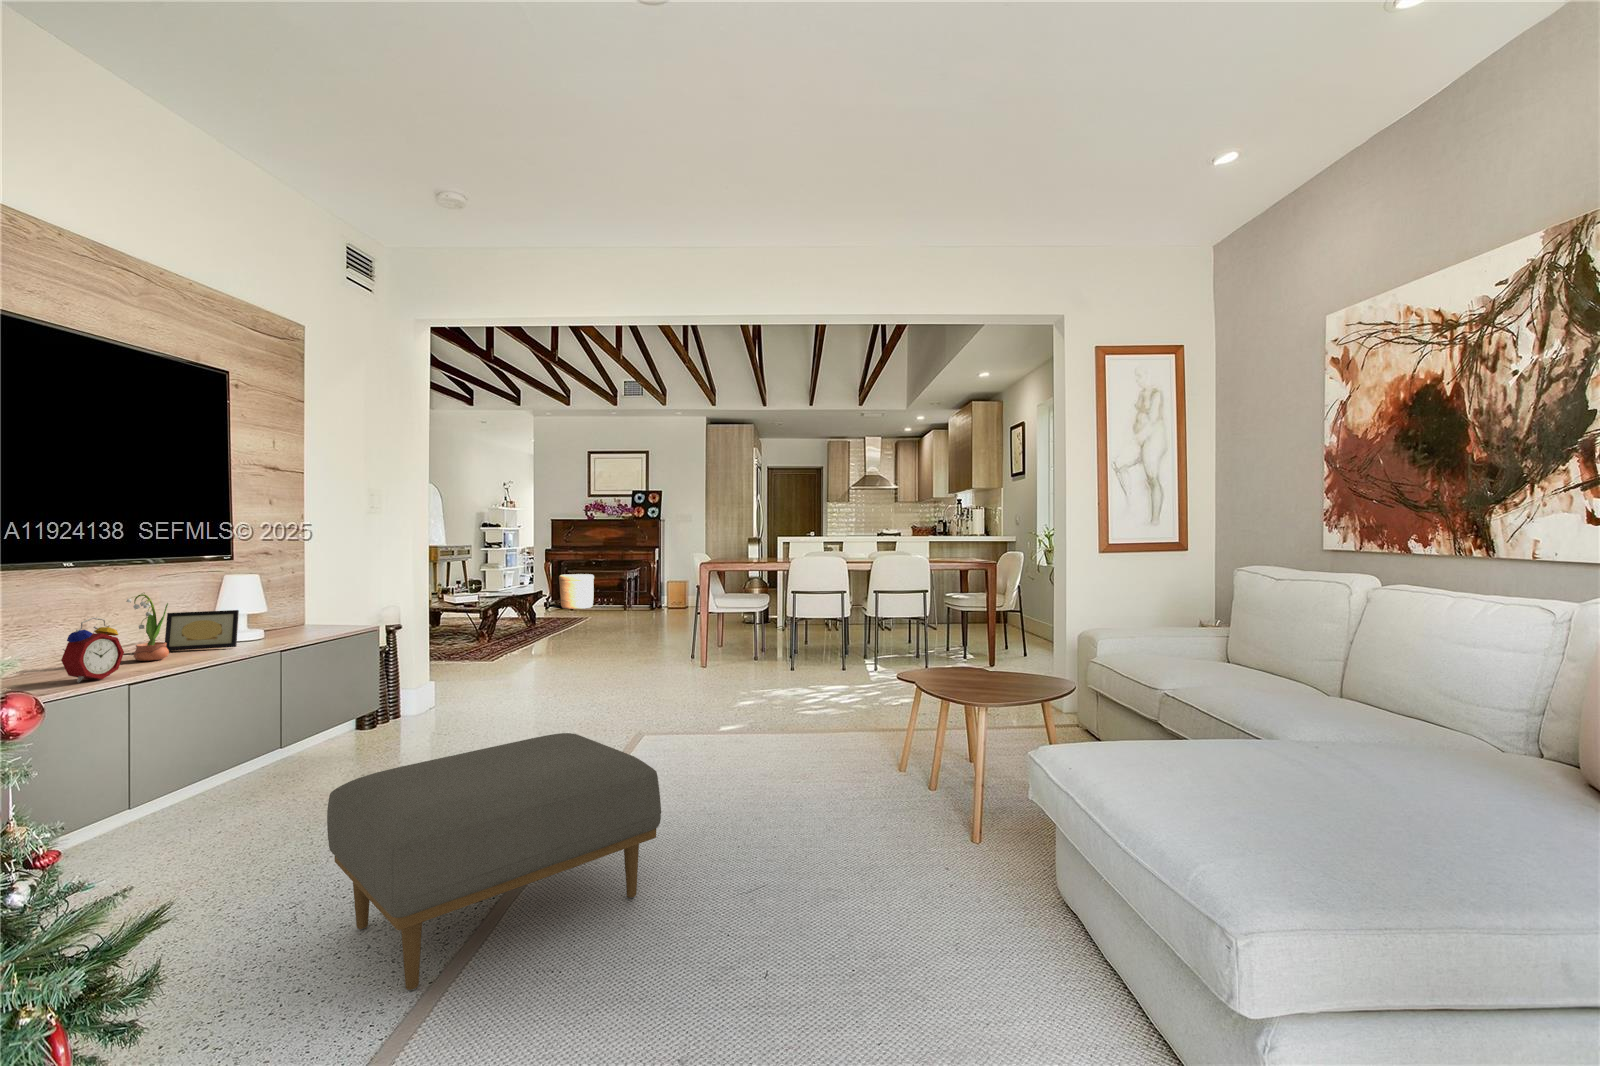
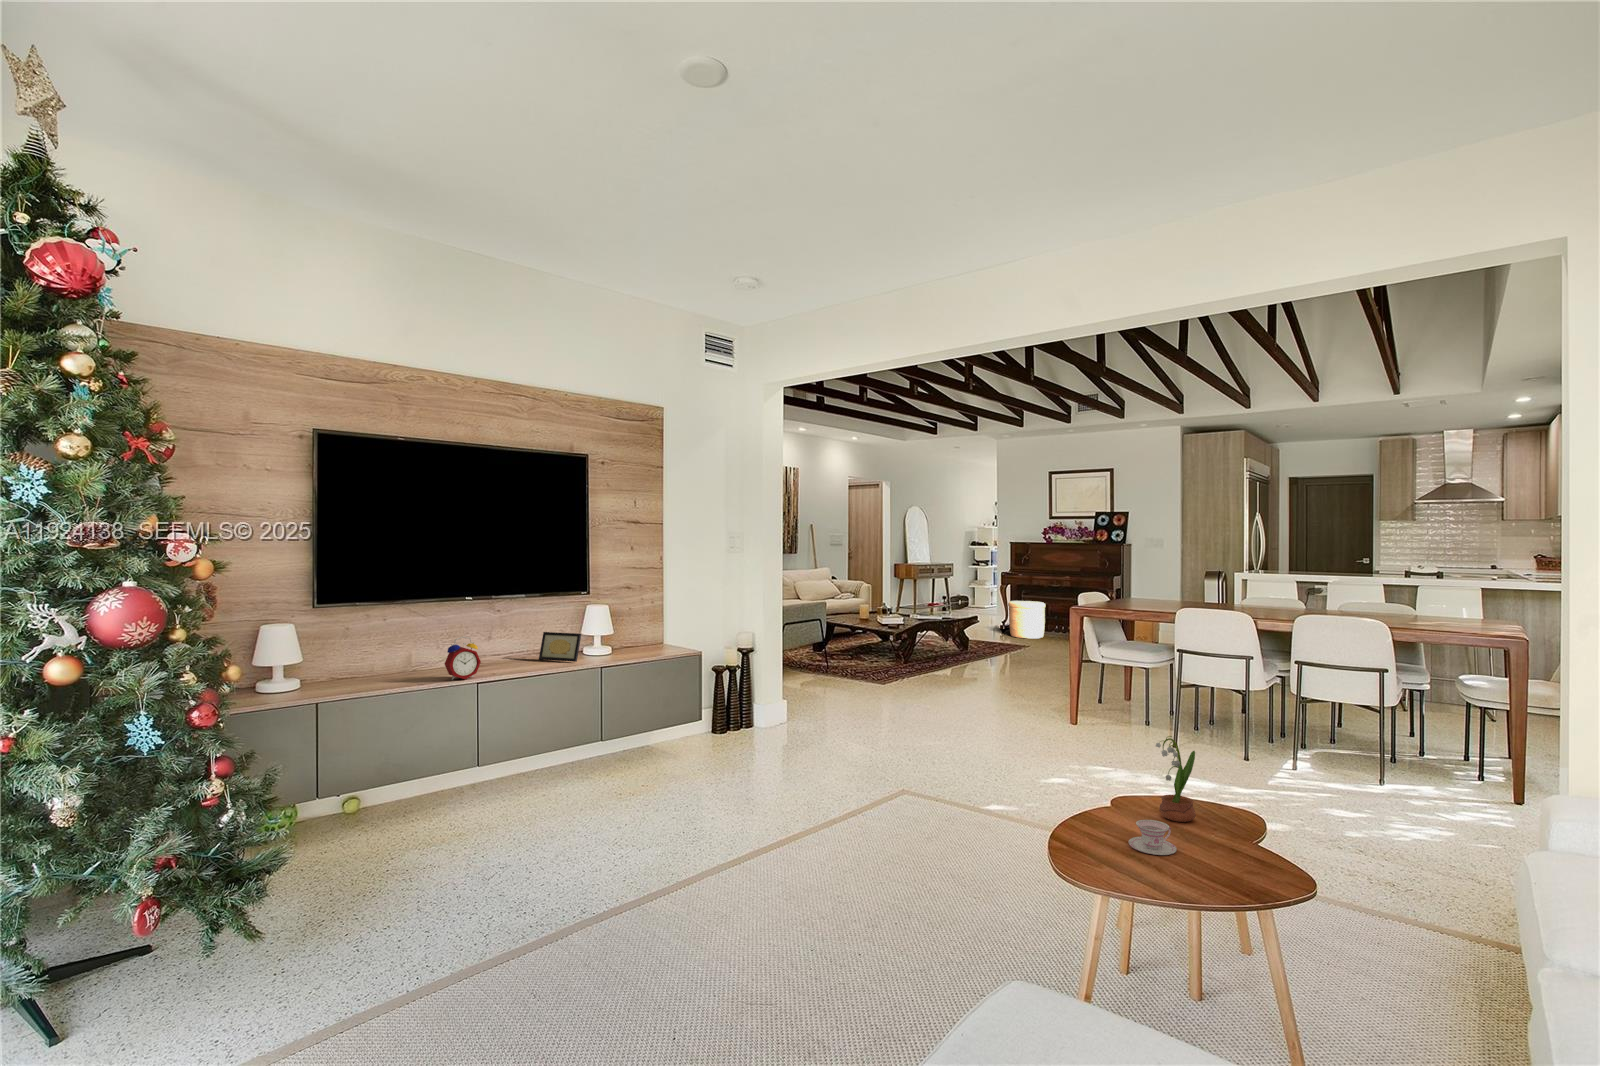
potted flower: present [126,593,169,661] -> present [1156,736,1196,822]
teacup: none [960,671,992,692] -> present [1129,820,1177,855]
ottoman: present [327,733,661,990] -> none [429,784,695,972]

